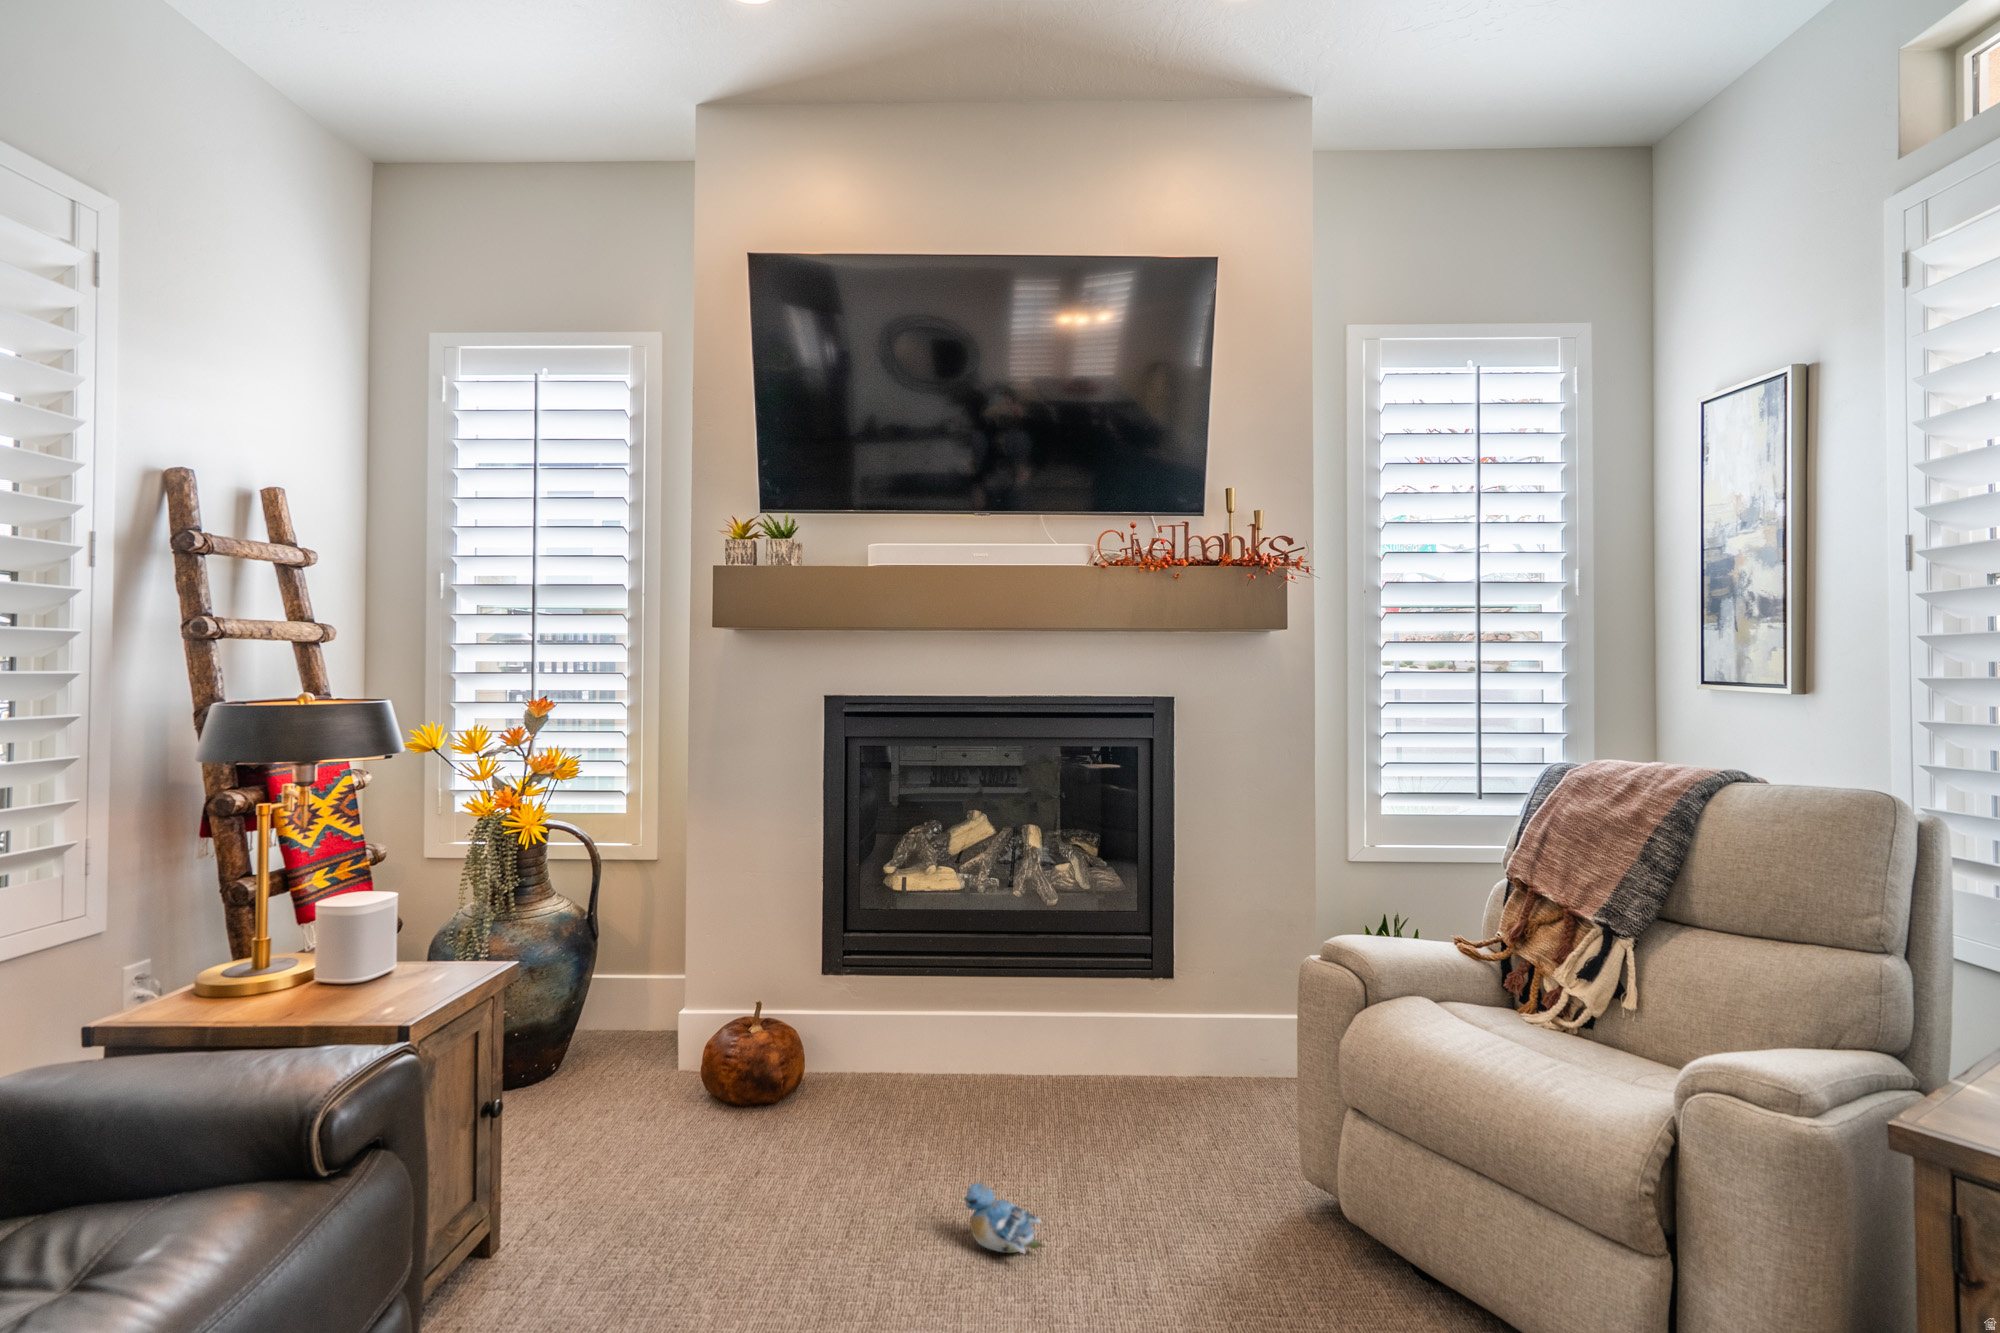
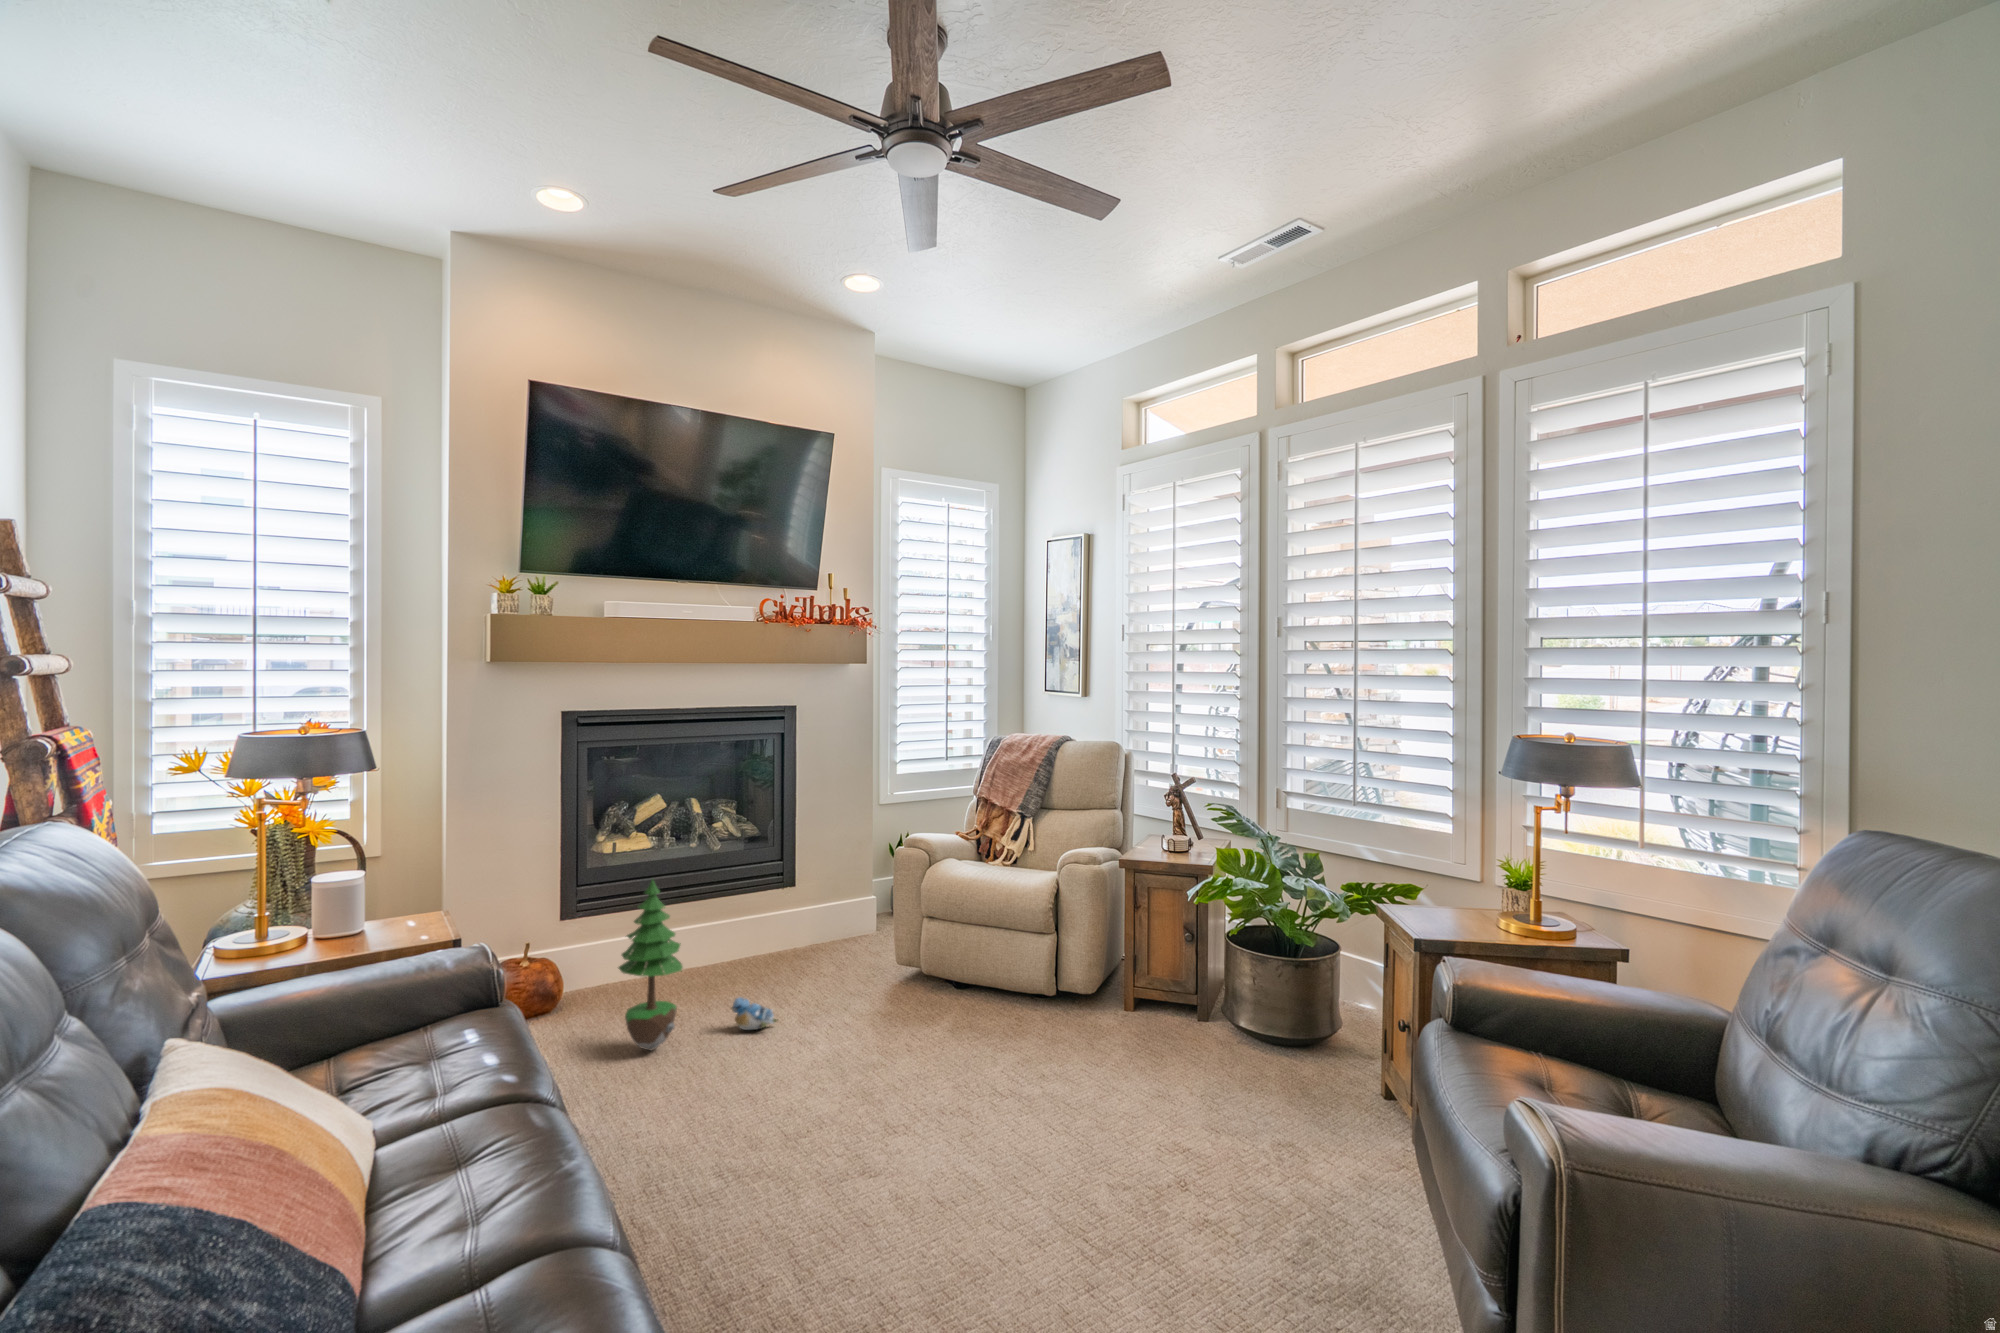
potted tree: none [775,945,881,1241] -> present [618,880,682,1051]

